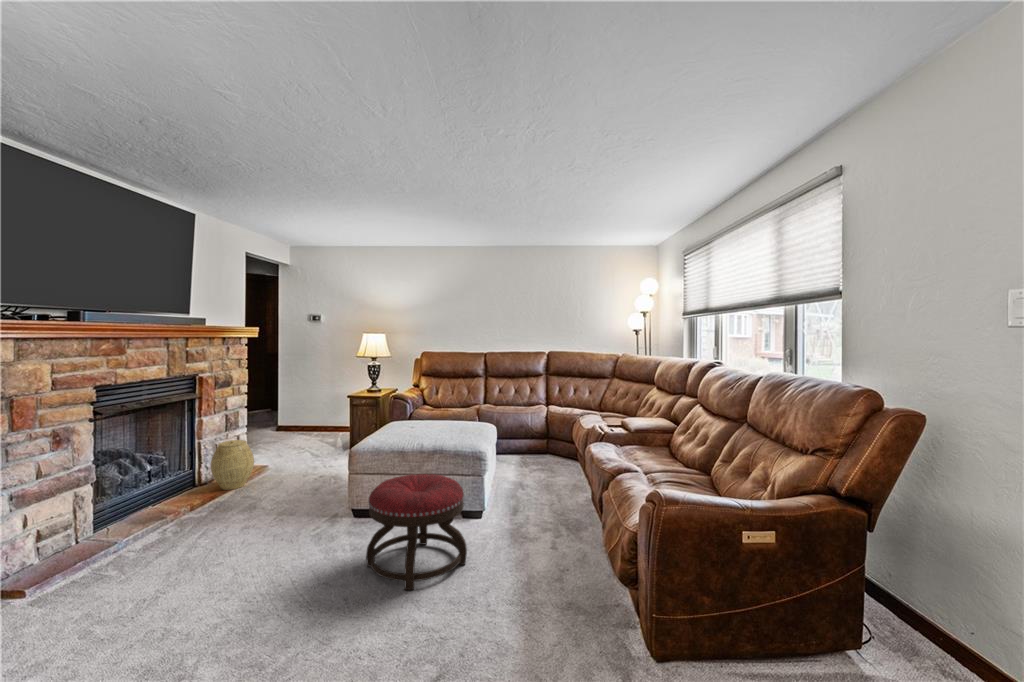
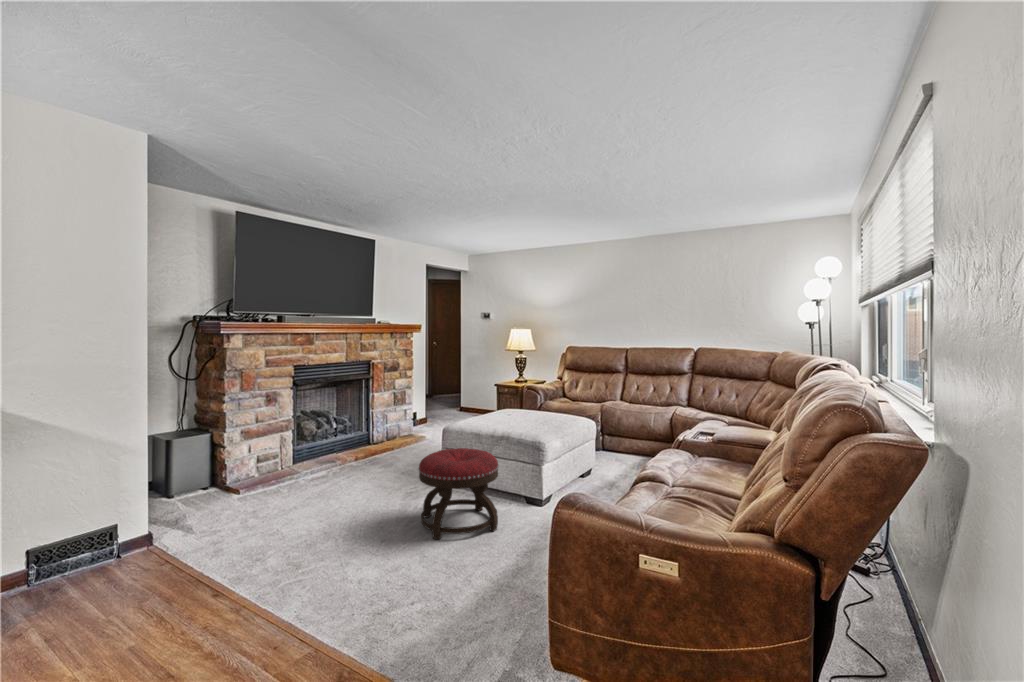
woven basket: present [211,440,254,490] -> none [377,412,407,450]

